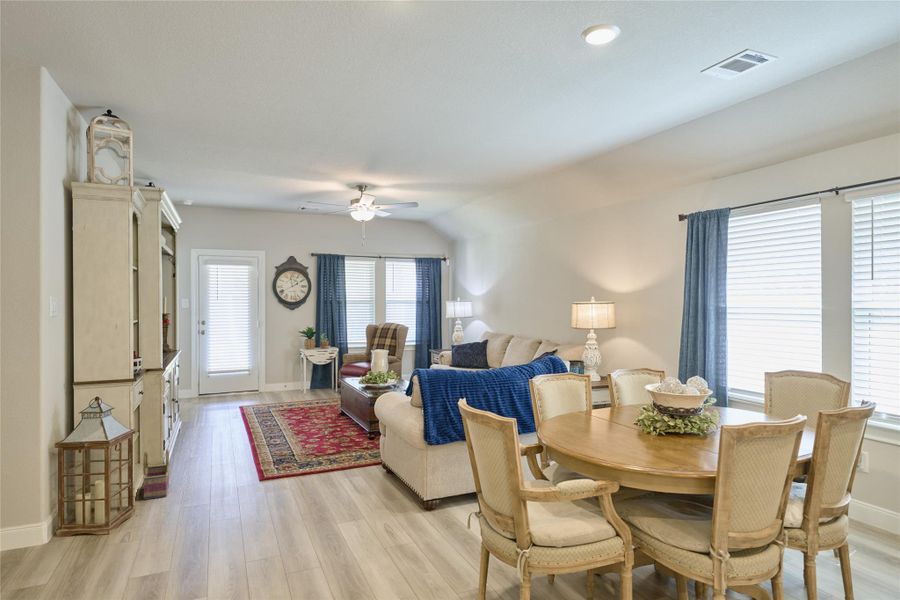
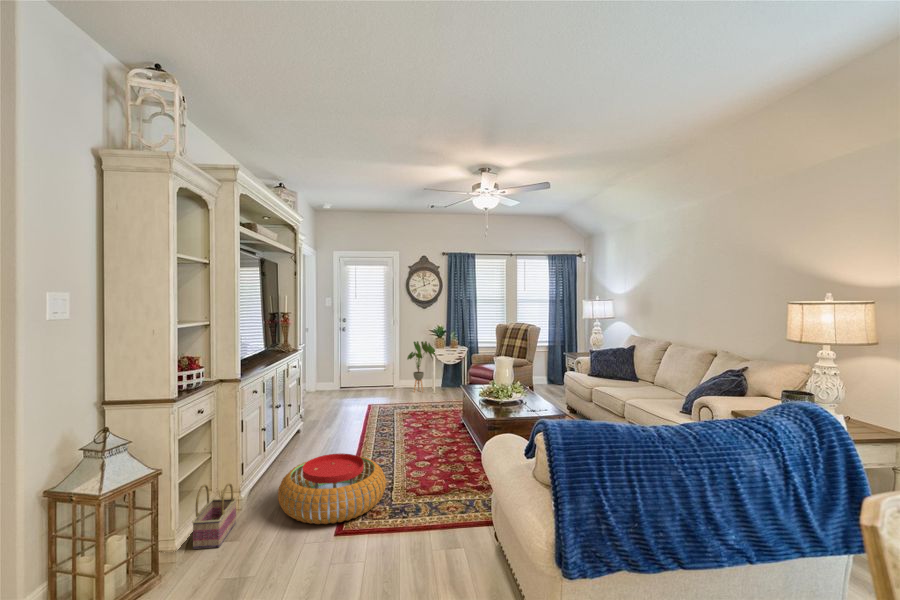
house plant: none [276,343,307,394] -> present [407,341,435,392]
pouf: none [200,430,291,479] -> present [278,453,386,524]

